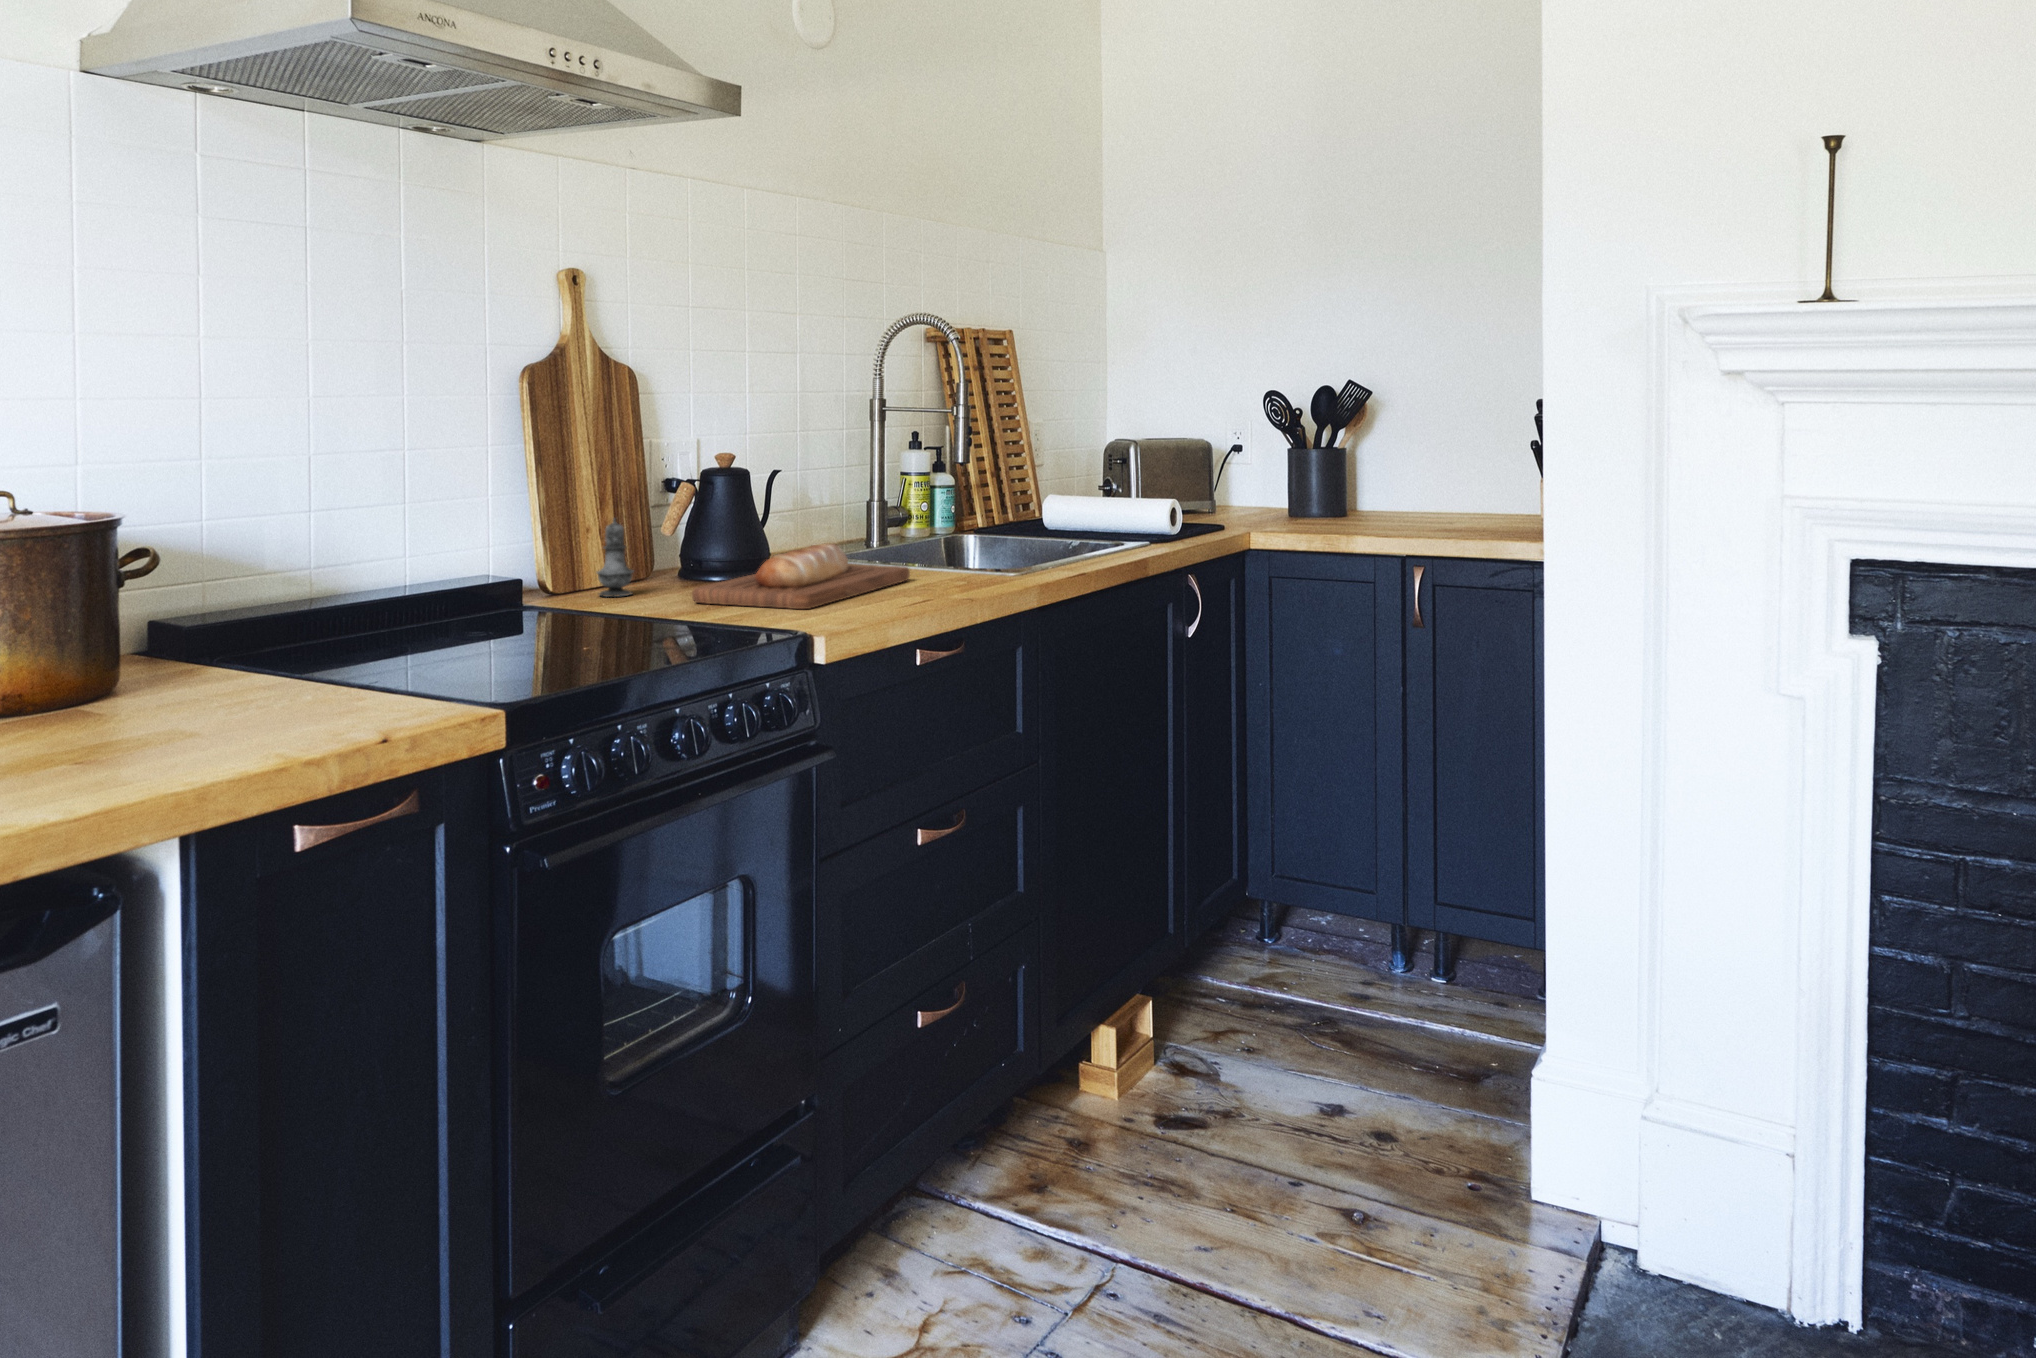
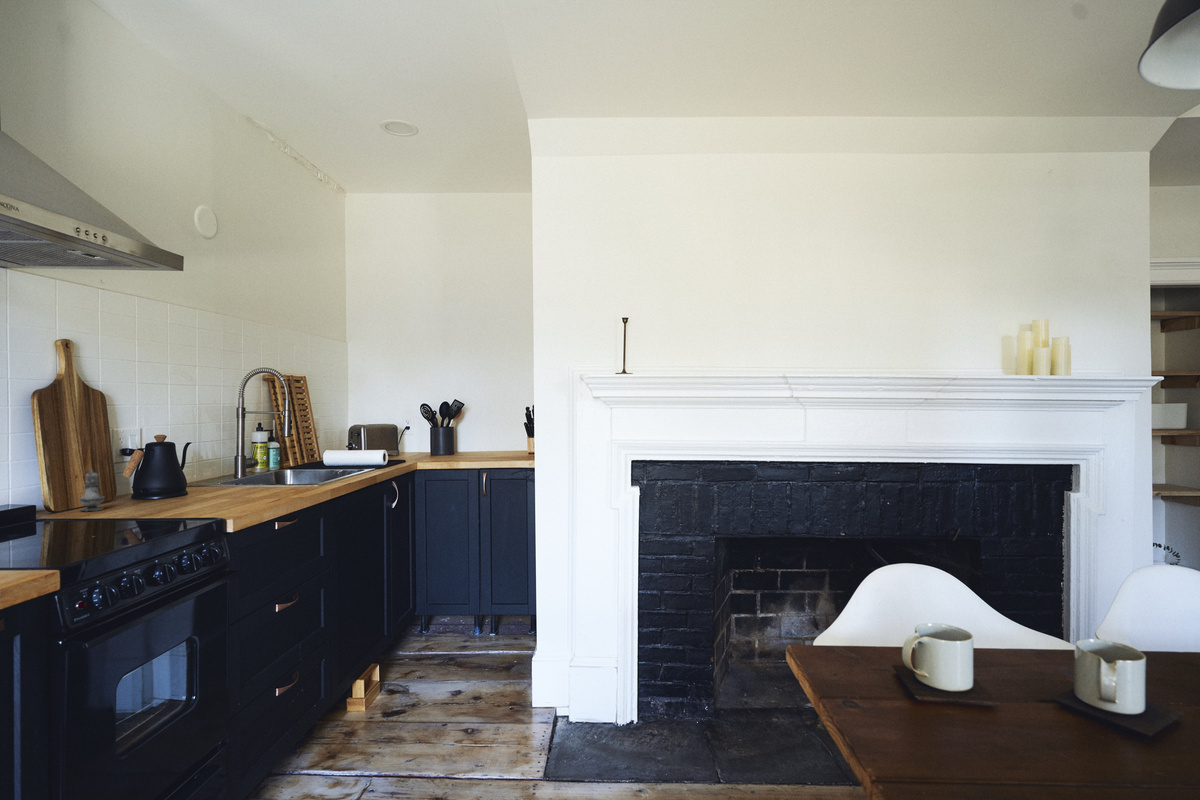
bread loaf: present [692,544,910,609] -> none [145,477,267,510]

